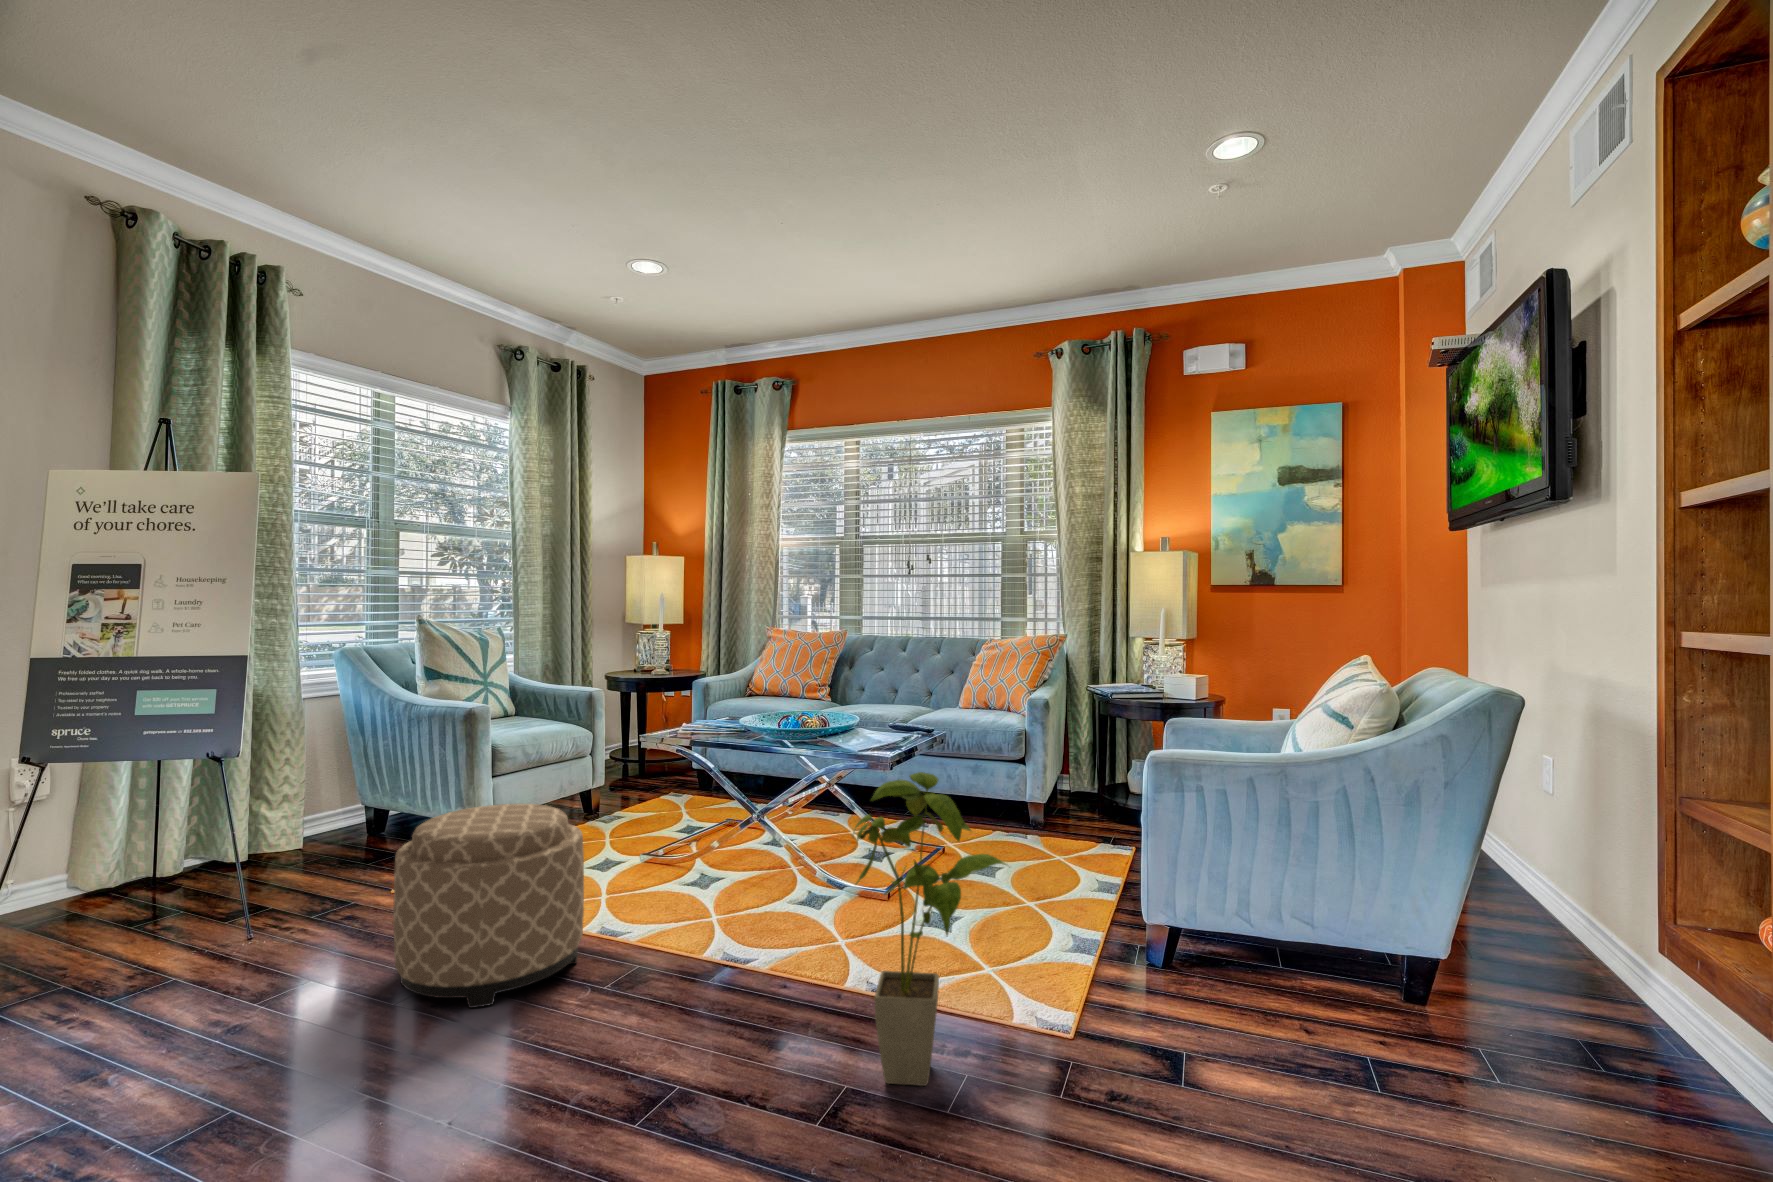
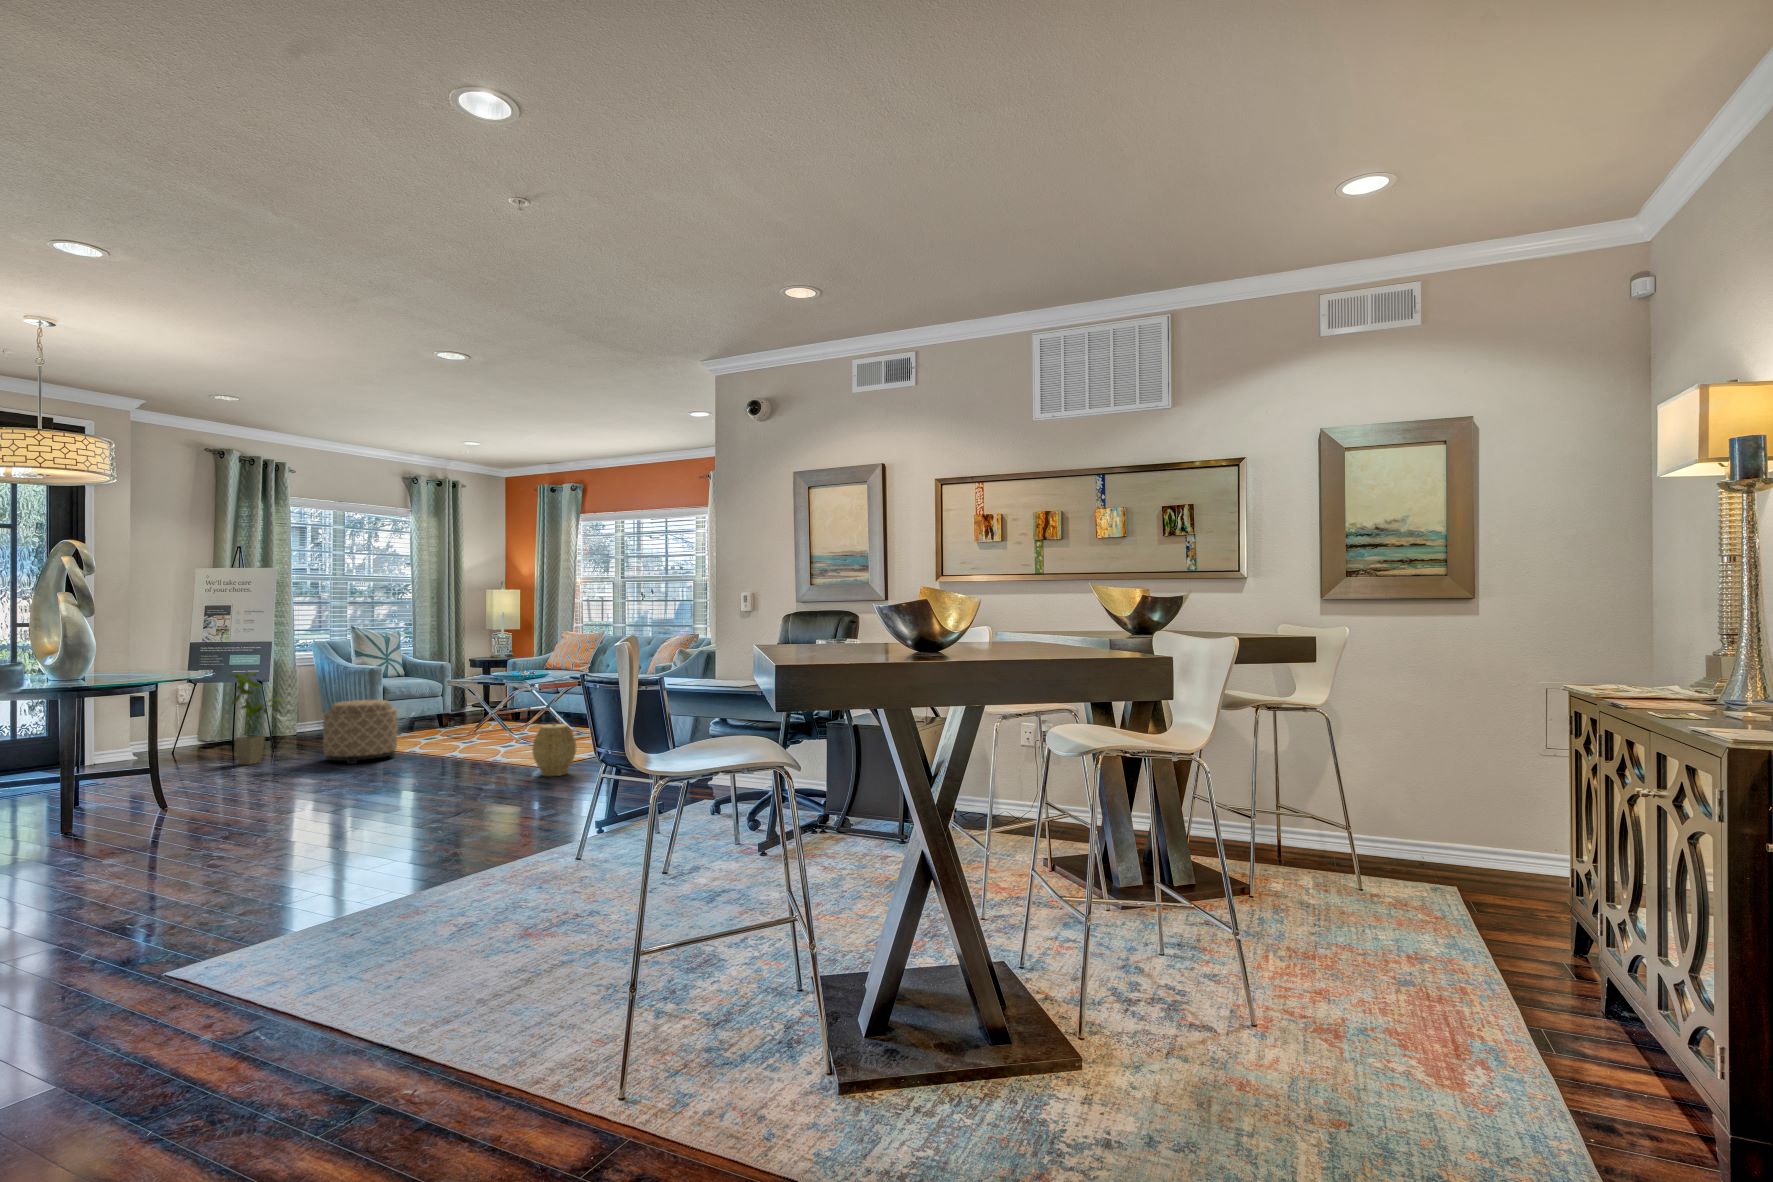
house plant: present [855,772,1006,1086] -> present [230,672,282,765]
woven basket: none [1081,906,1215,1090] -> present [532,723,576,776]

